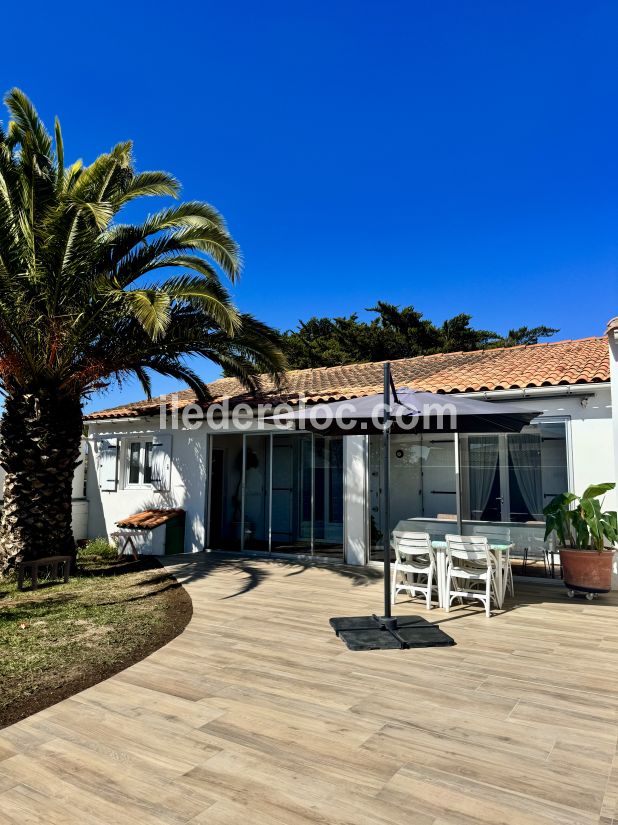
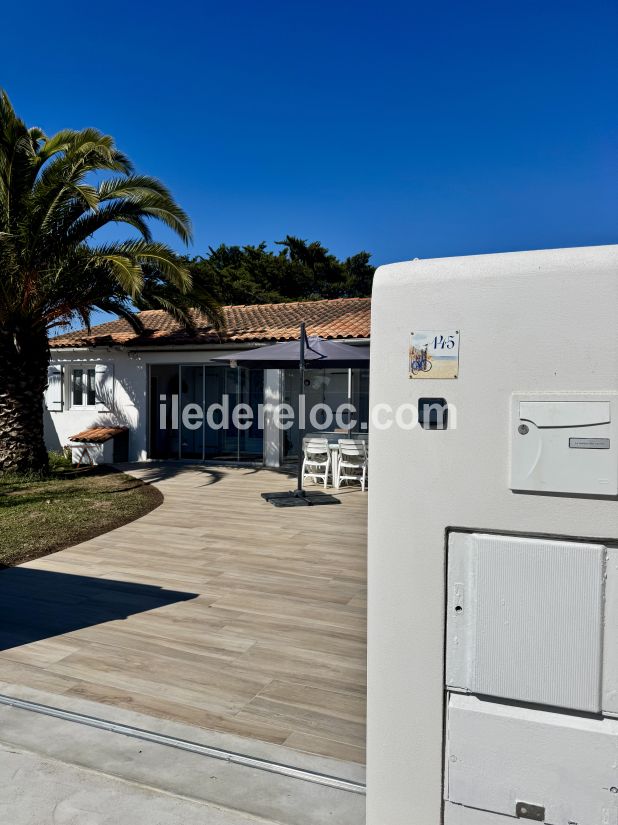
bench: present [17,556,71,590] -> none [16,462,55,486]

